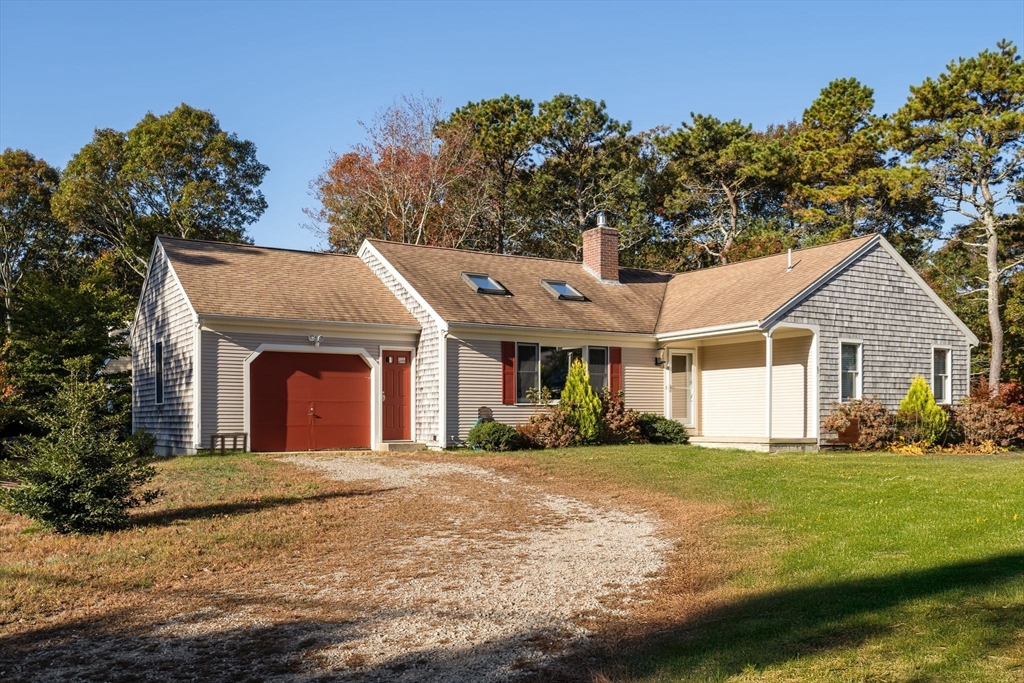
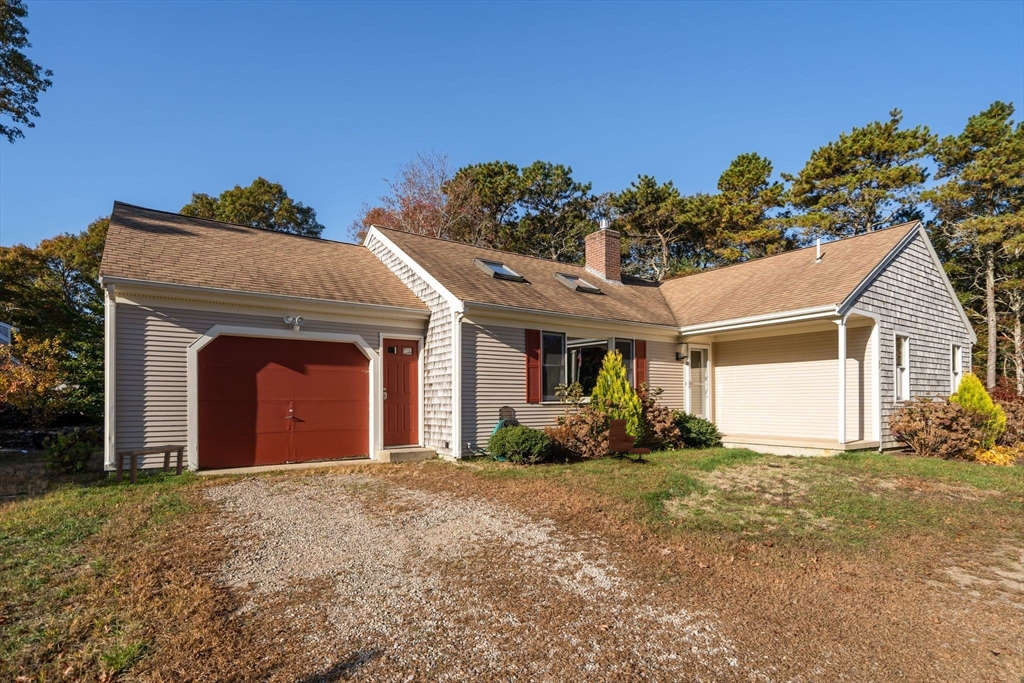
lounge chair: present [826,418,861,451] -> present [607,419,651,464]

